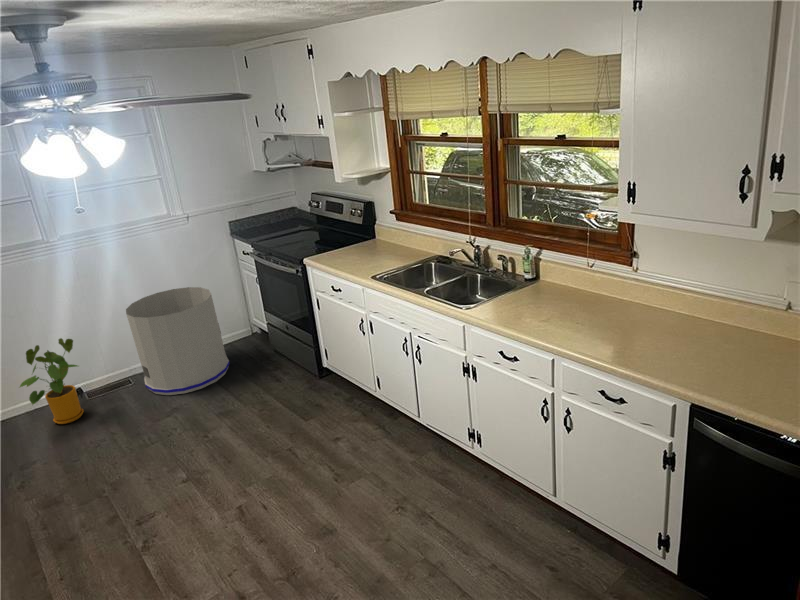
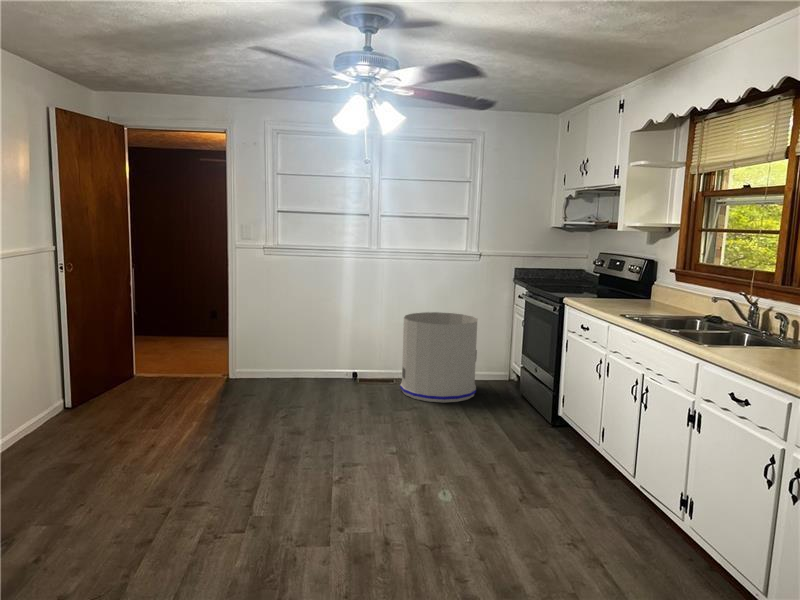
house plant: present [20,338,84,424] -> none [309,324,360,392]

